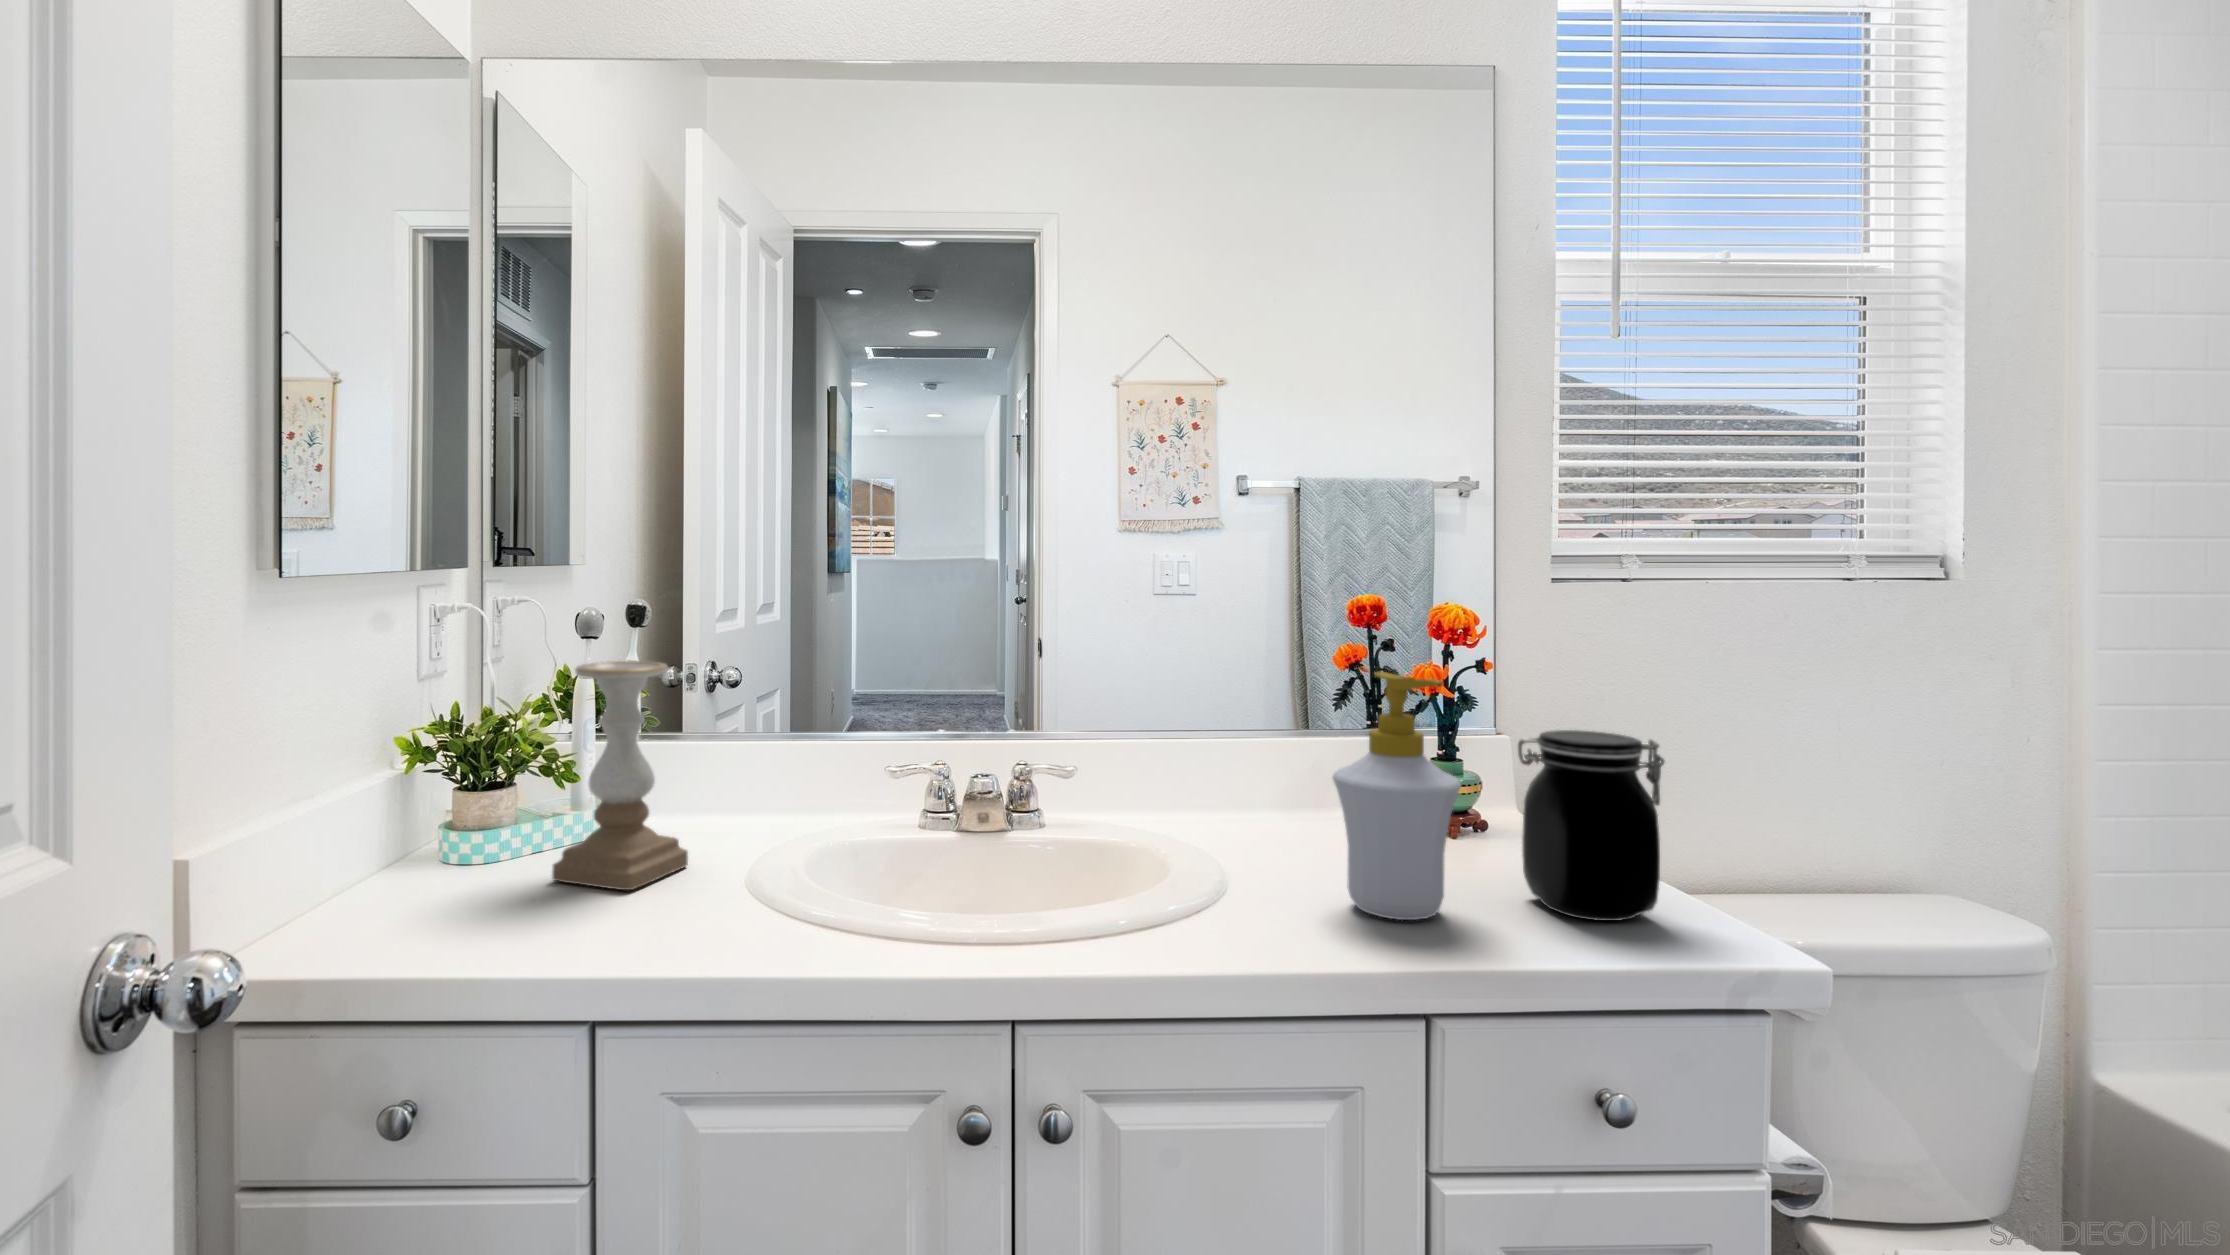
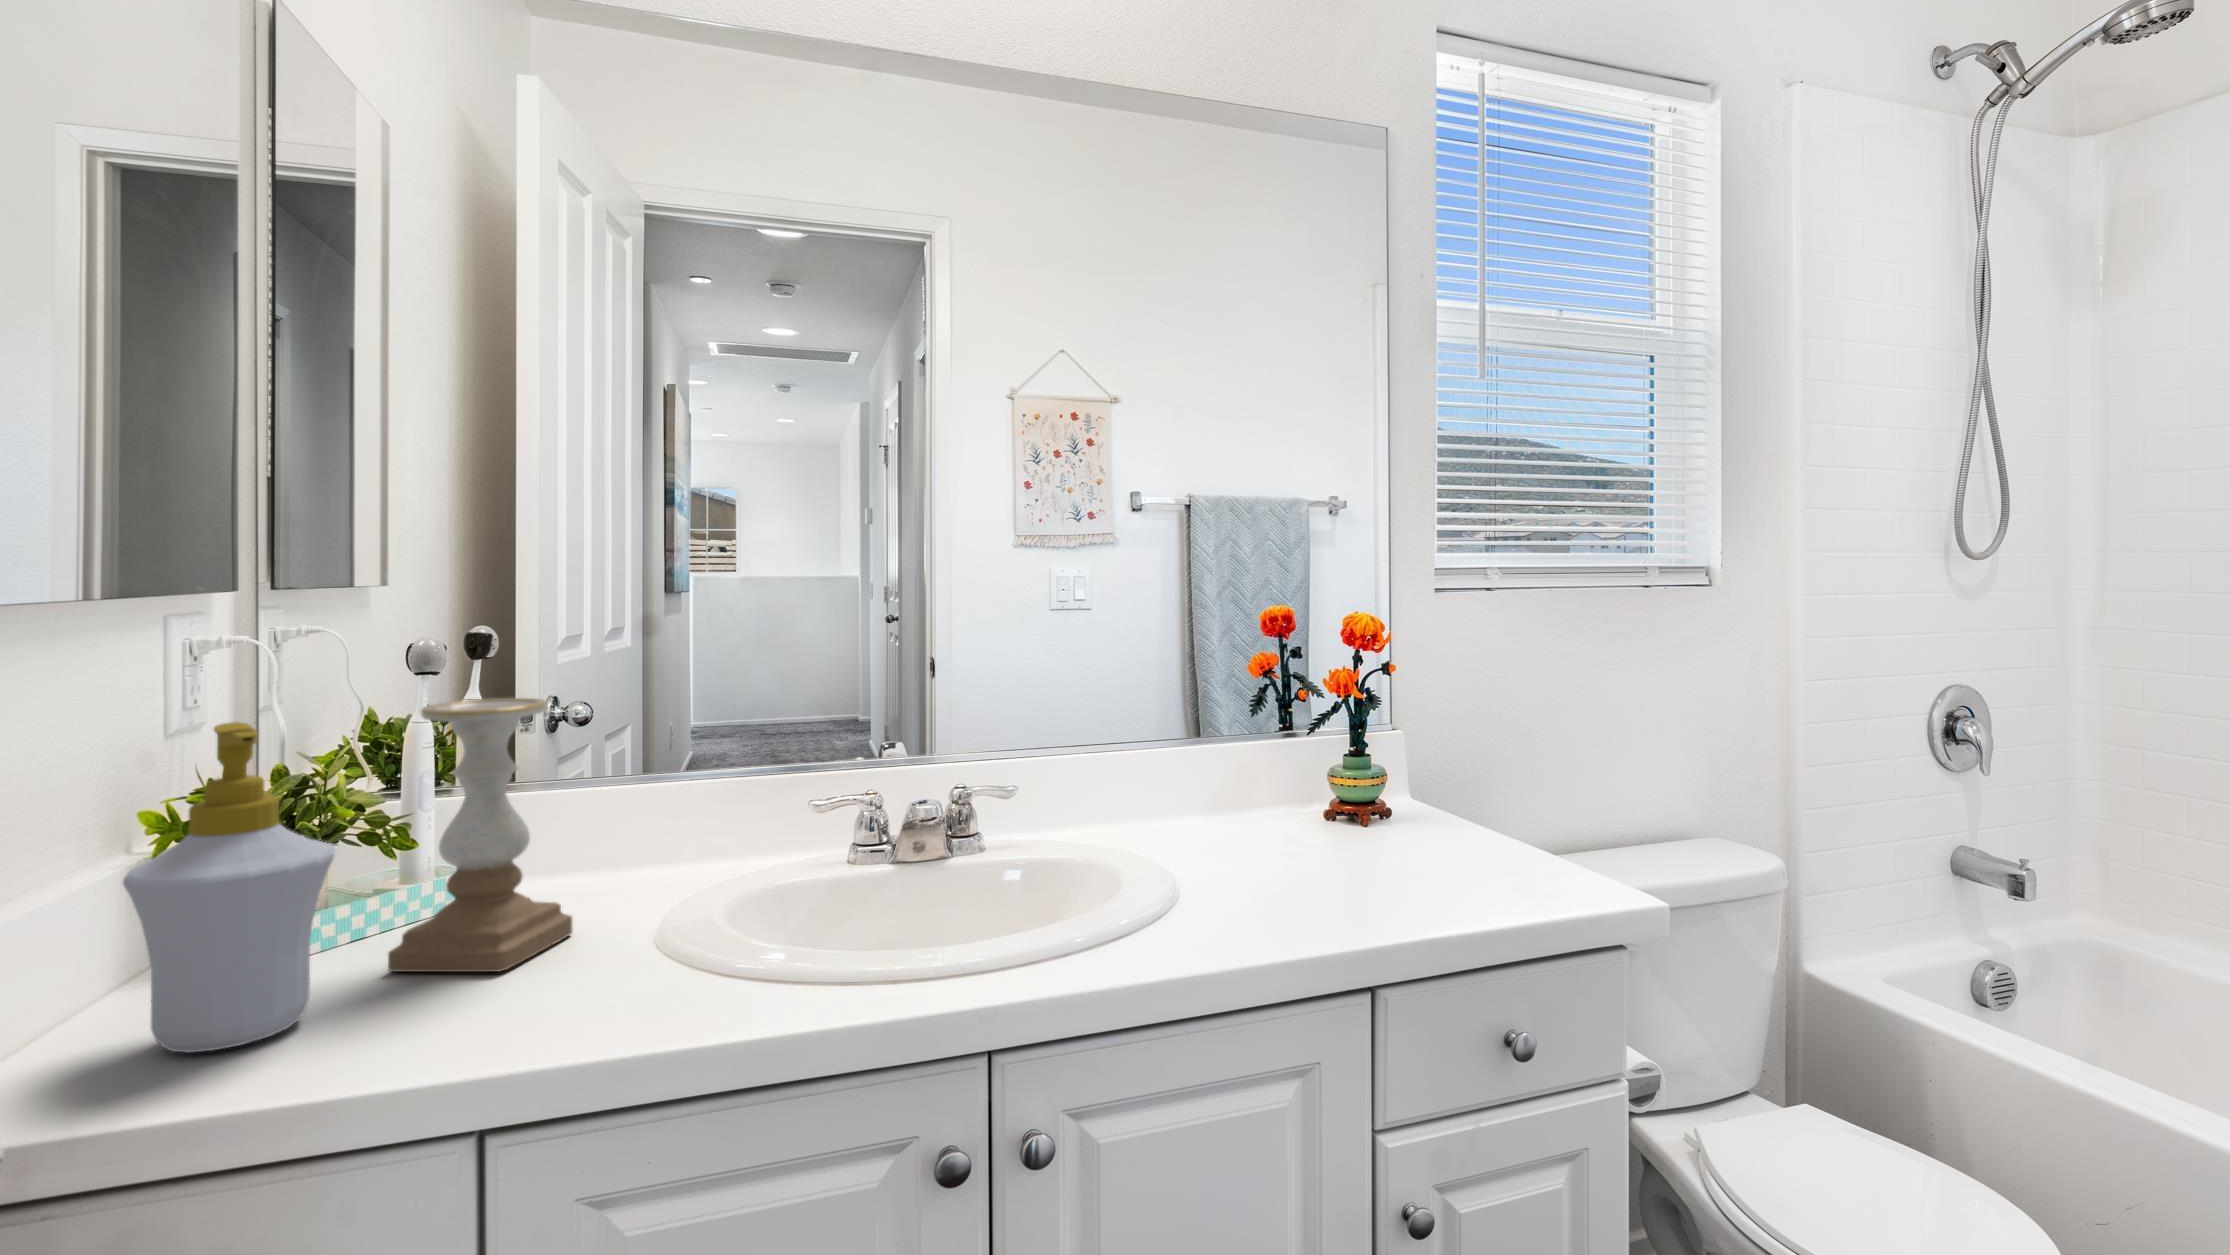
soap bottle: present [1333,672,1461,920] -> present [123,722,335,1052]
jar: present [1518,730,1665,921] -> none [1430,721,1546,886]

